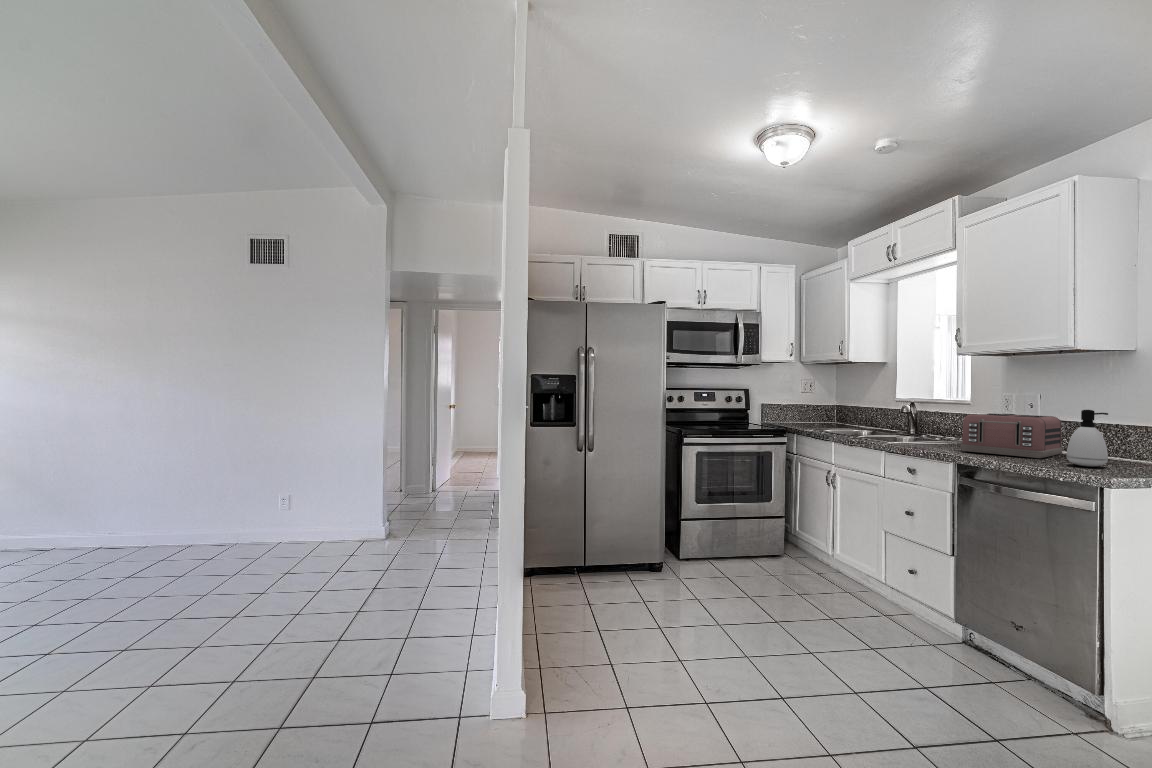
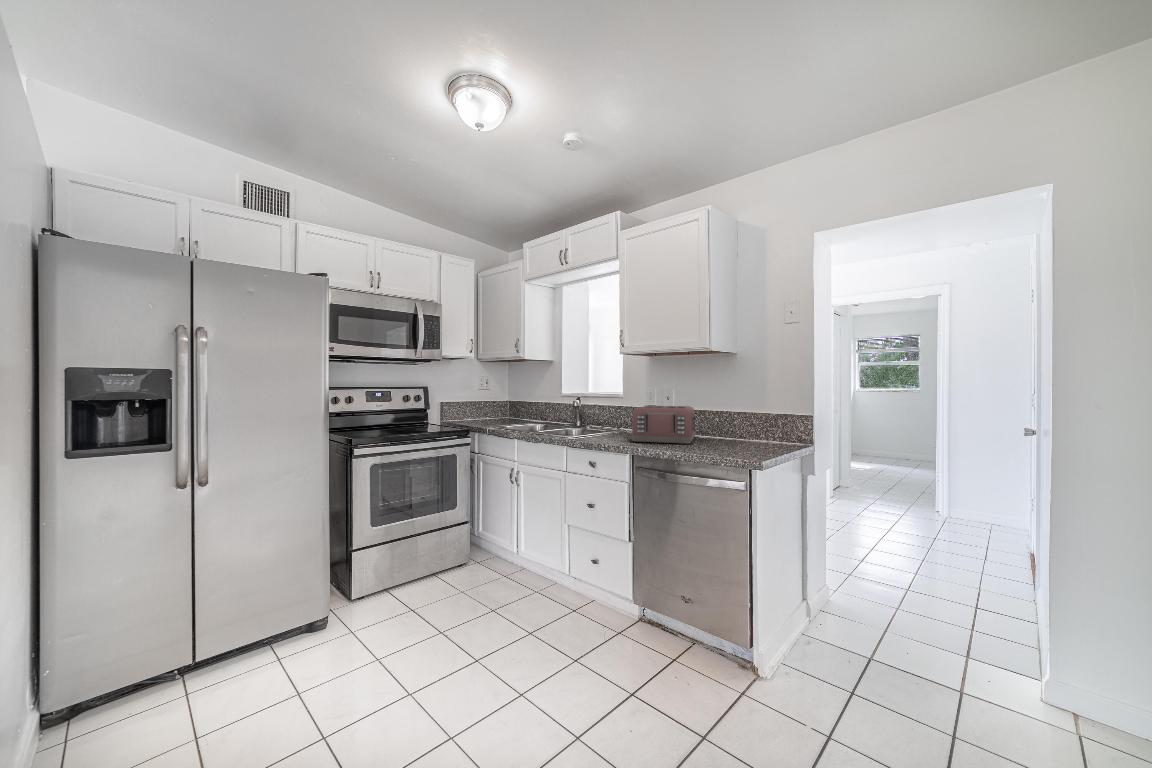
soap dispenser: present [1067,410,1108,467] -> none [713,401,740,449]

